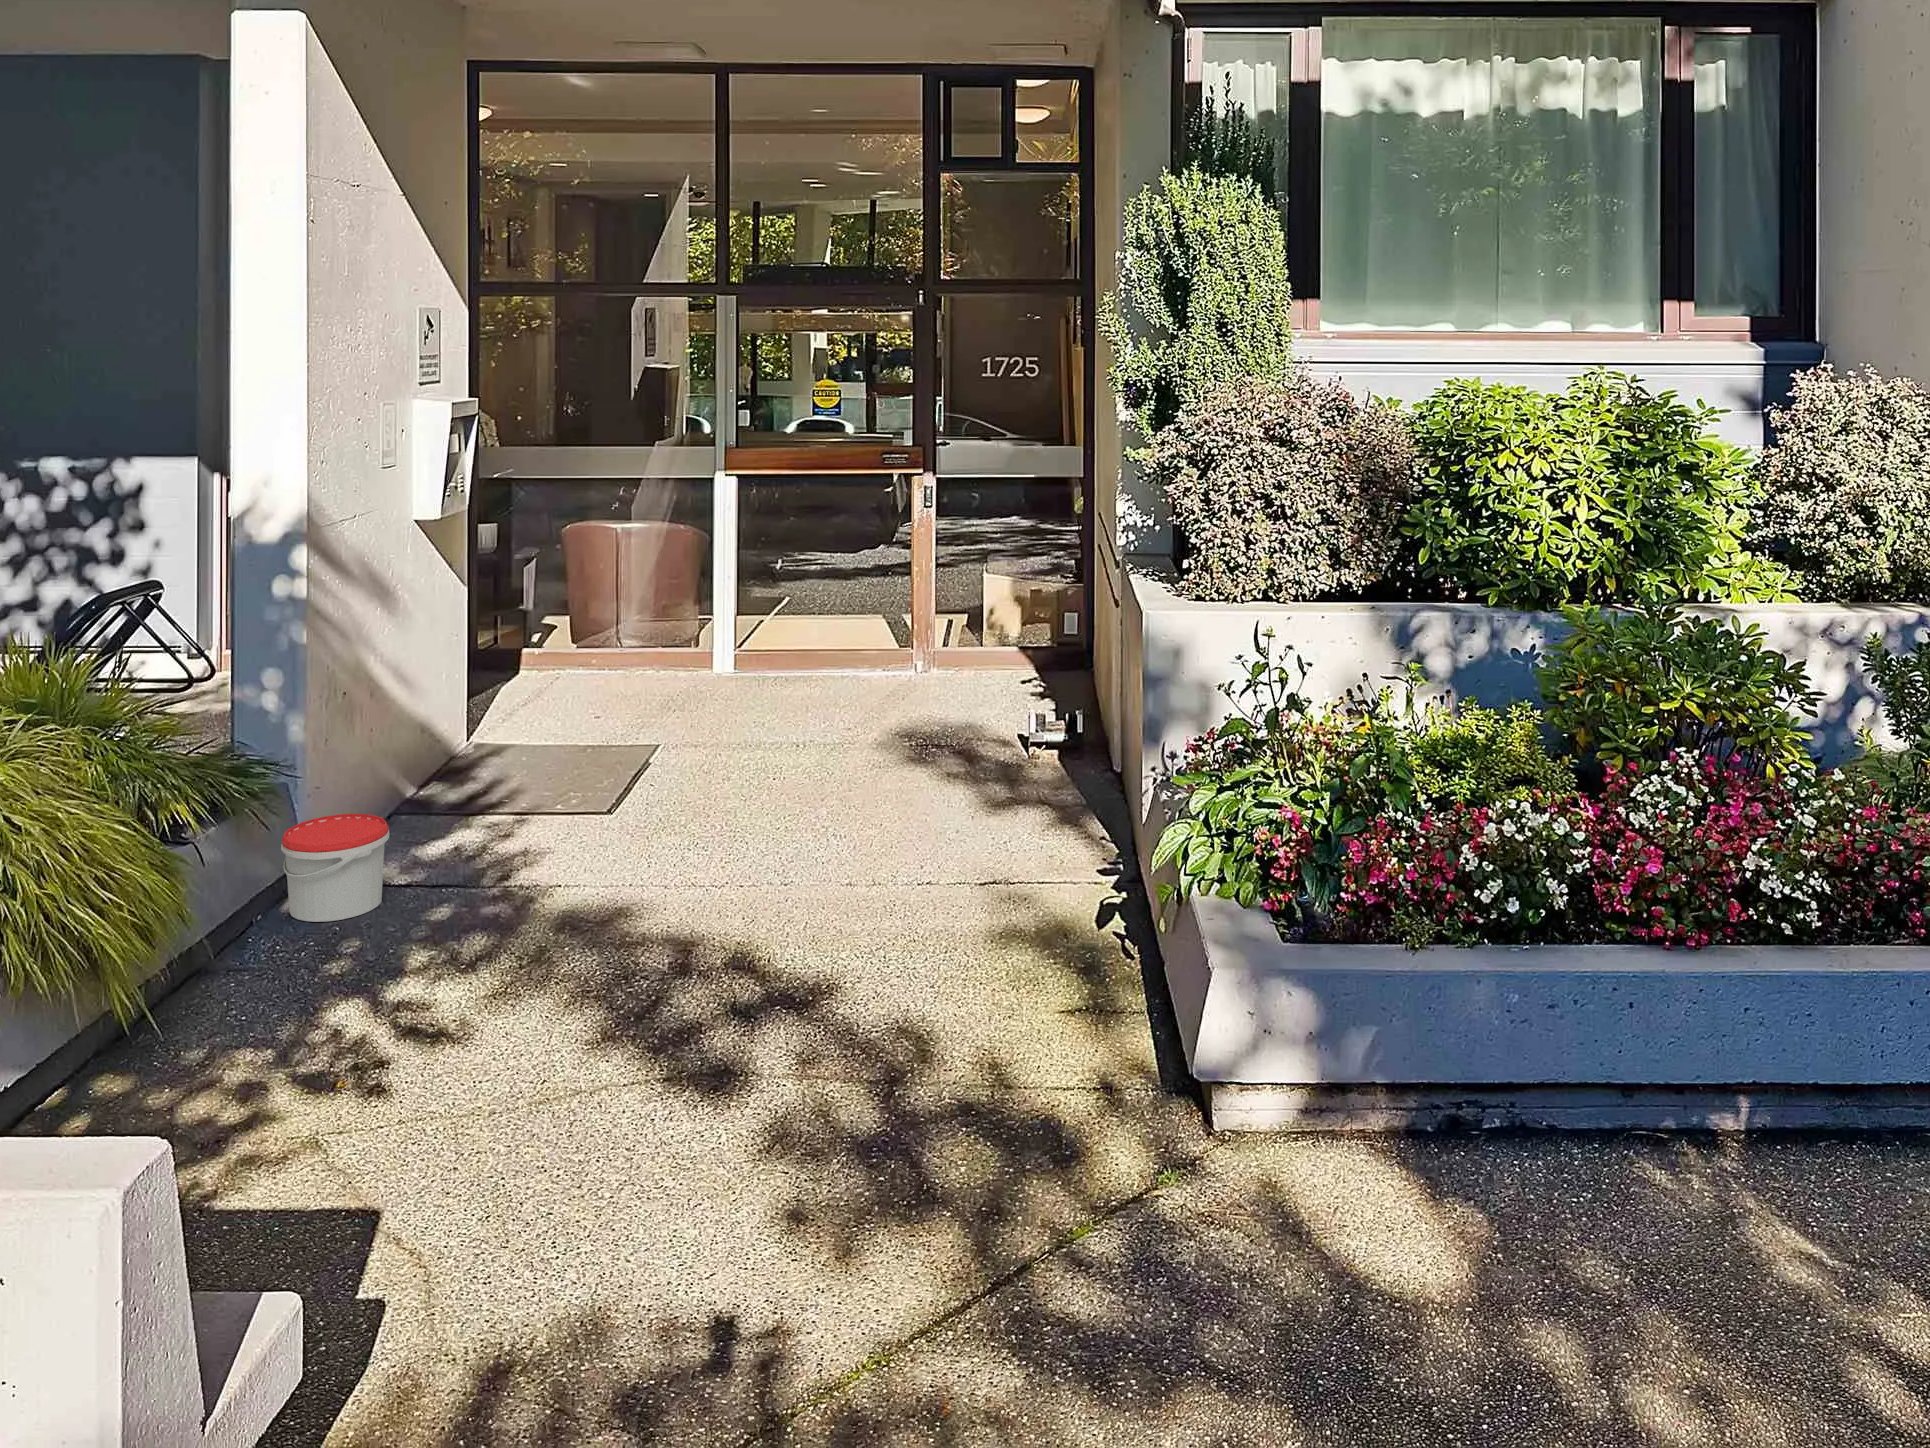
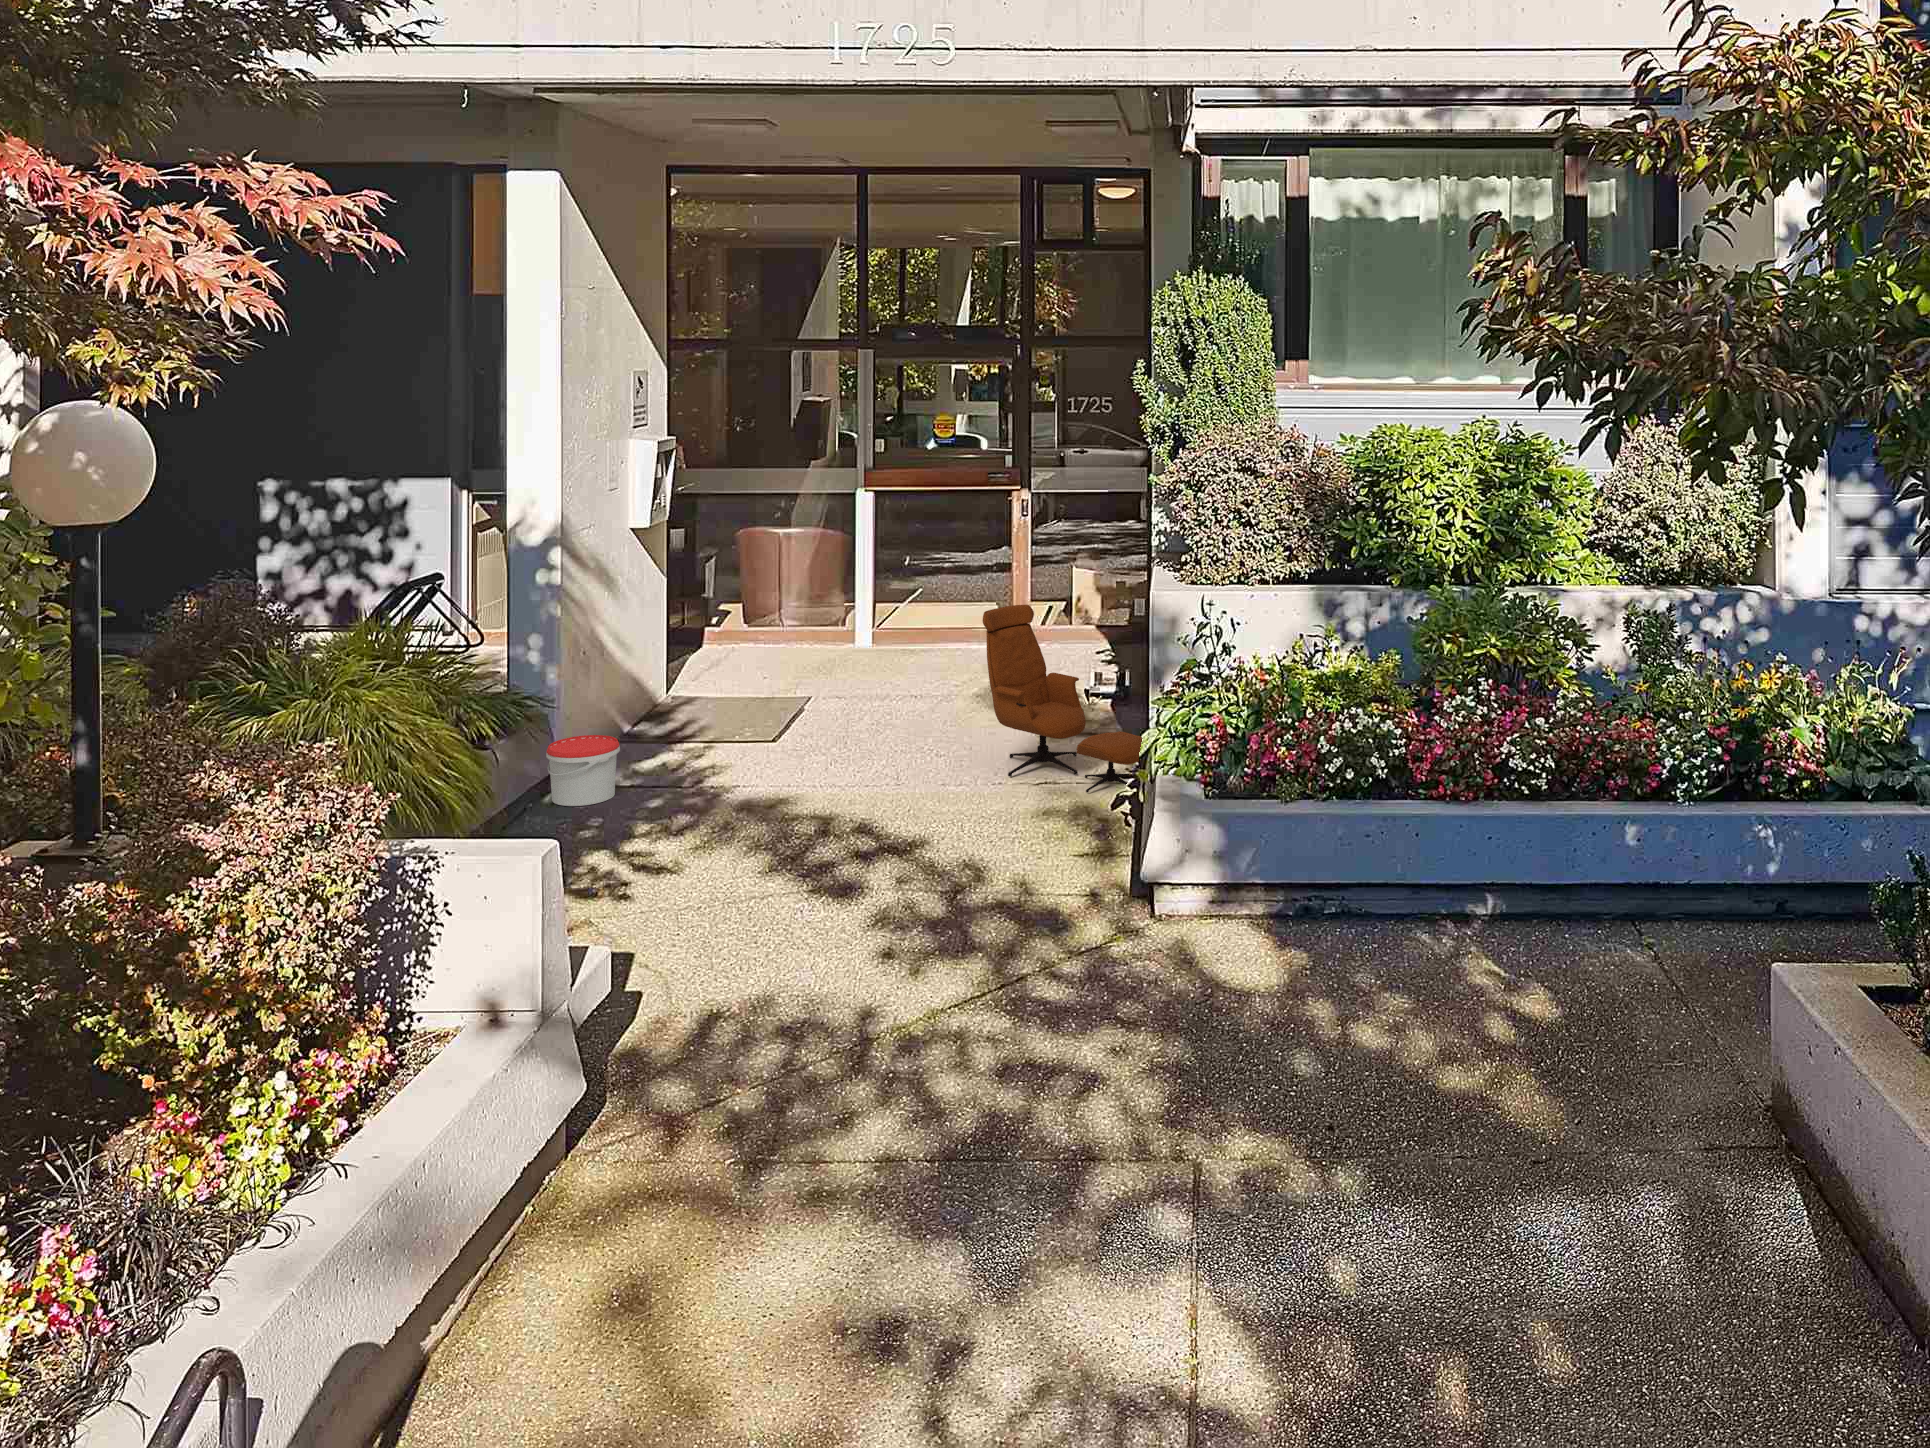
lounge chair: none [904,625,1142,900] -> present [983,605,1143,793]

